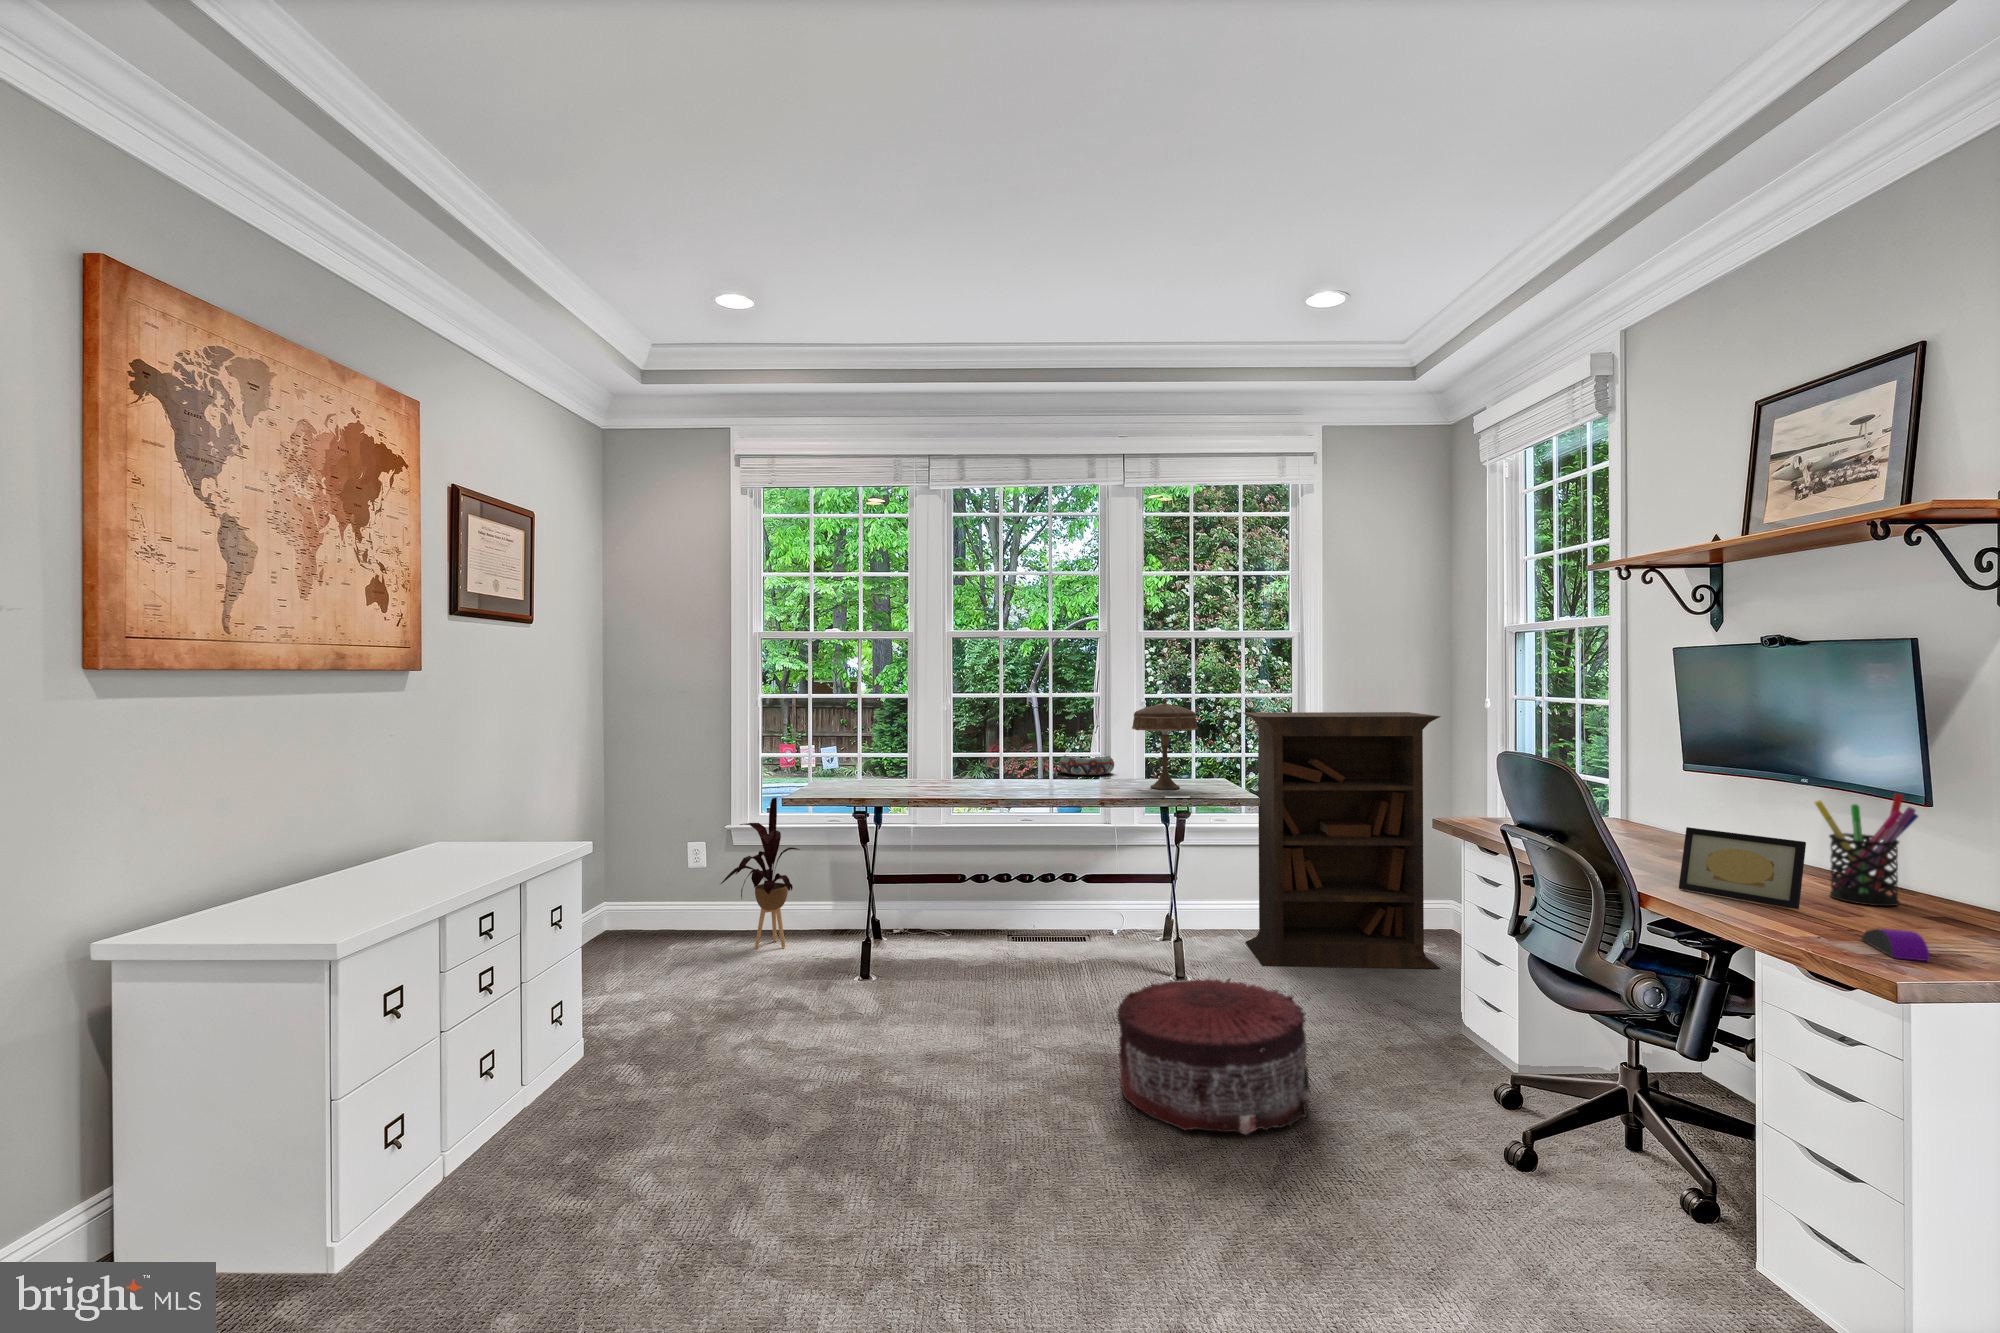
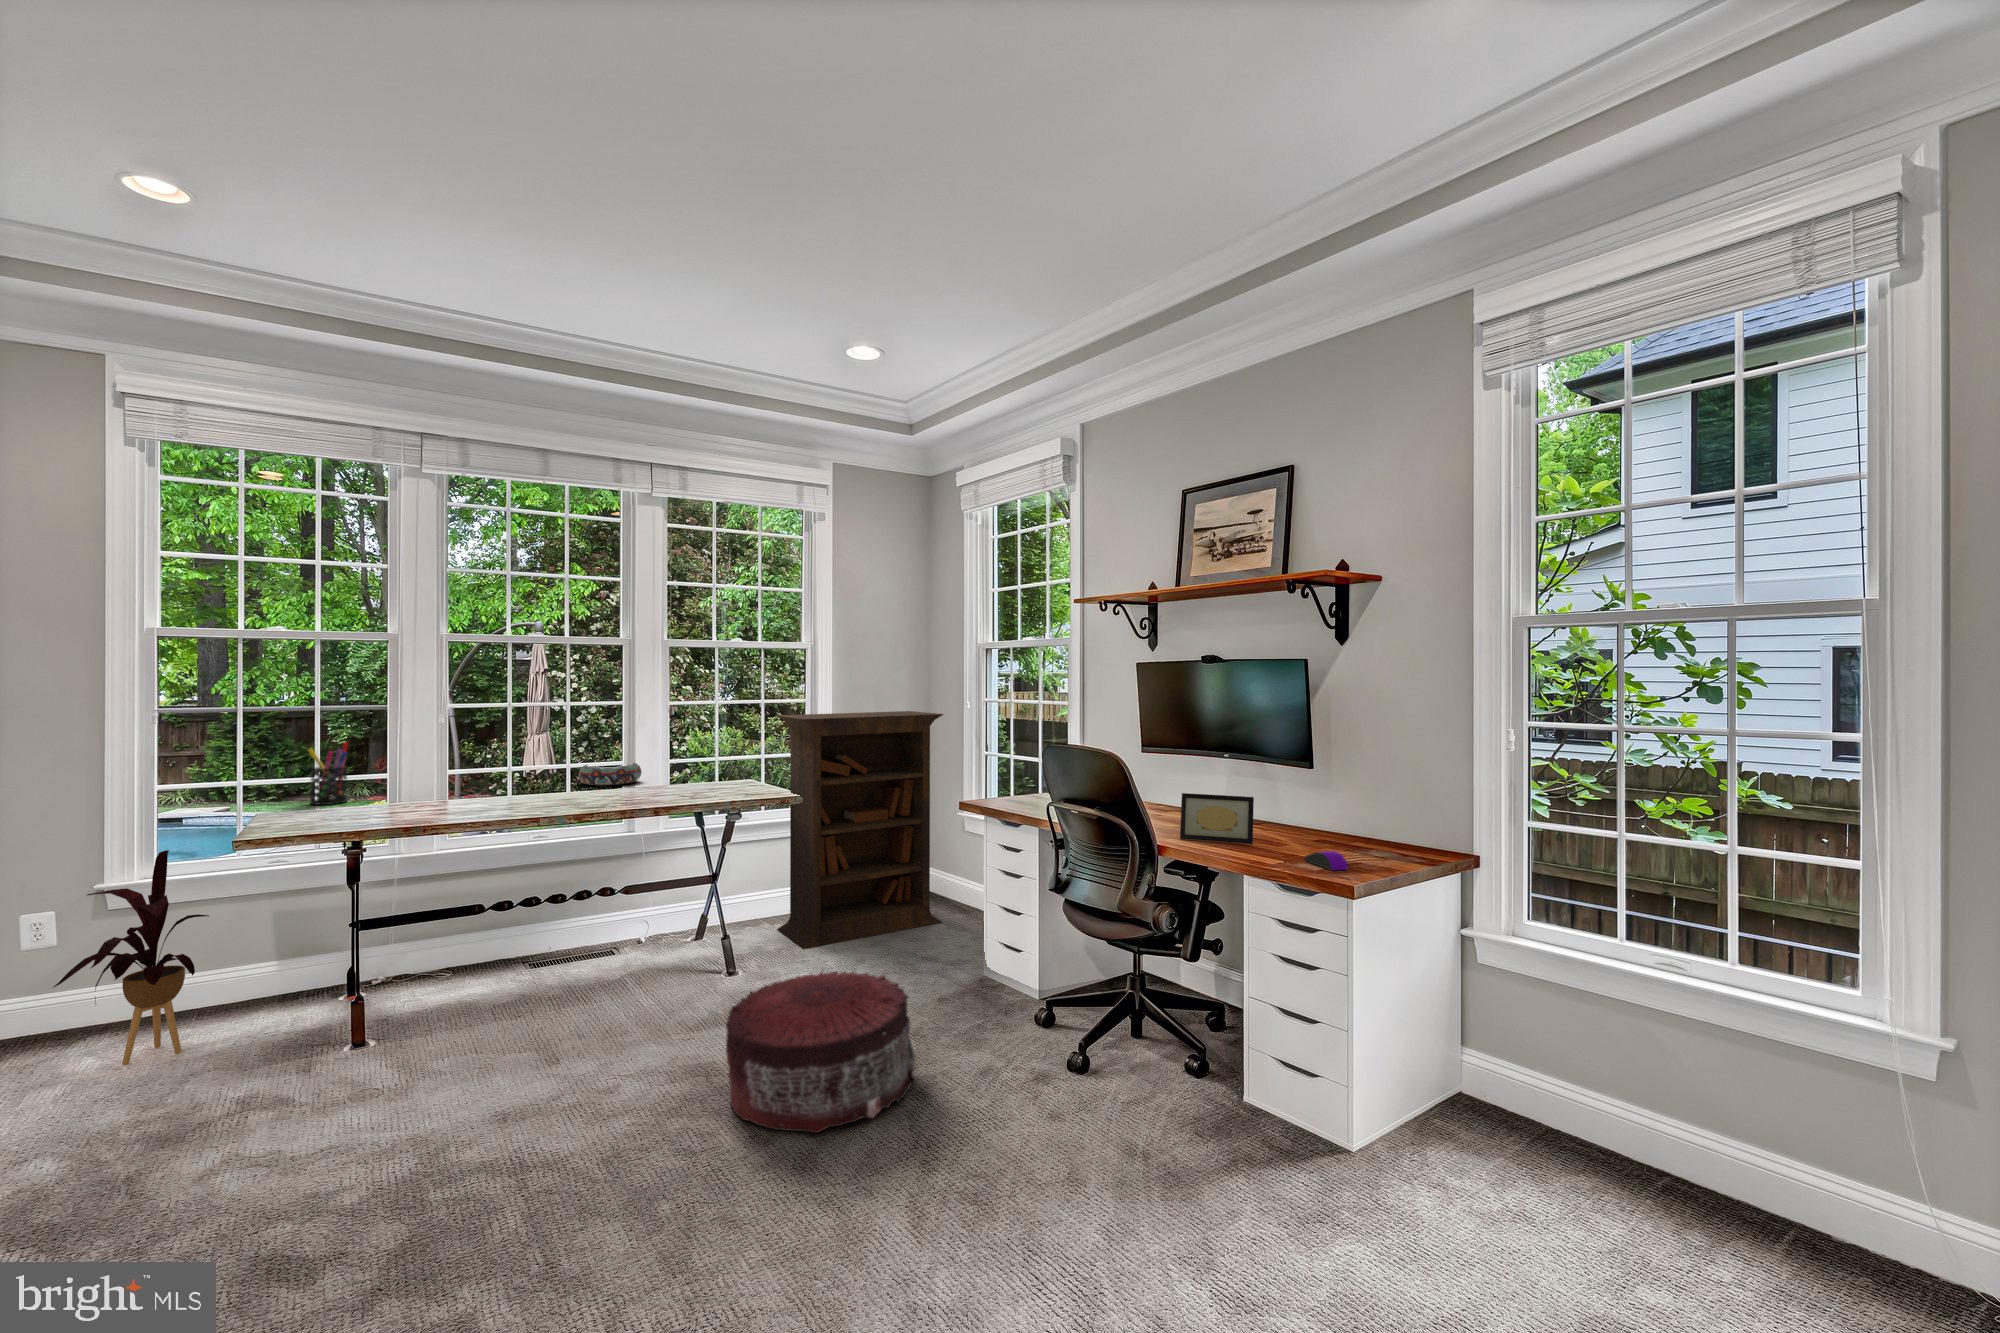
table lamp: present [1132,698,1198,790] -> none [677,704,746,794]
pen holder: present [1815,794,1918,906] -> present [308,742,348,805]

